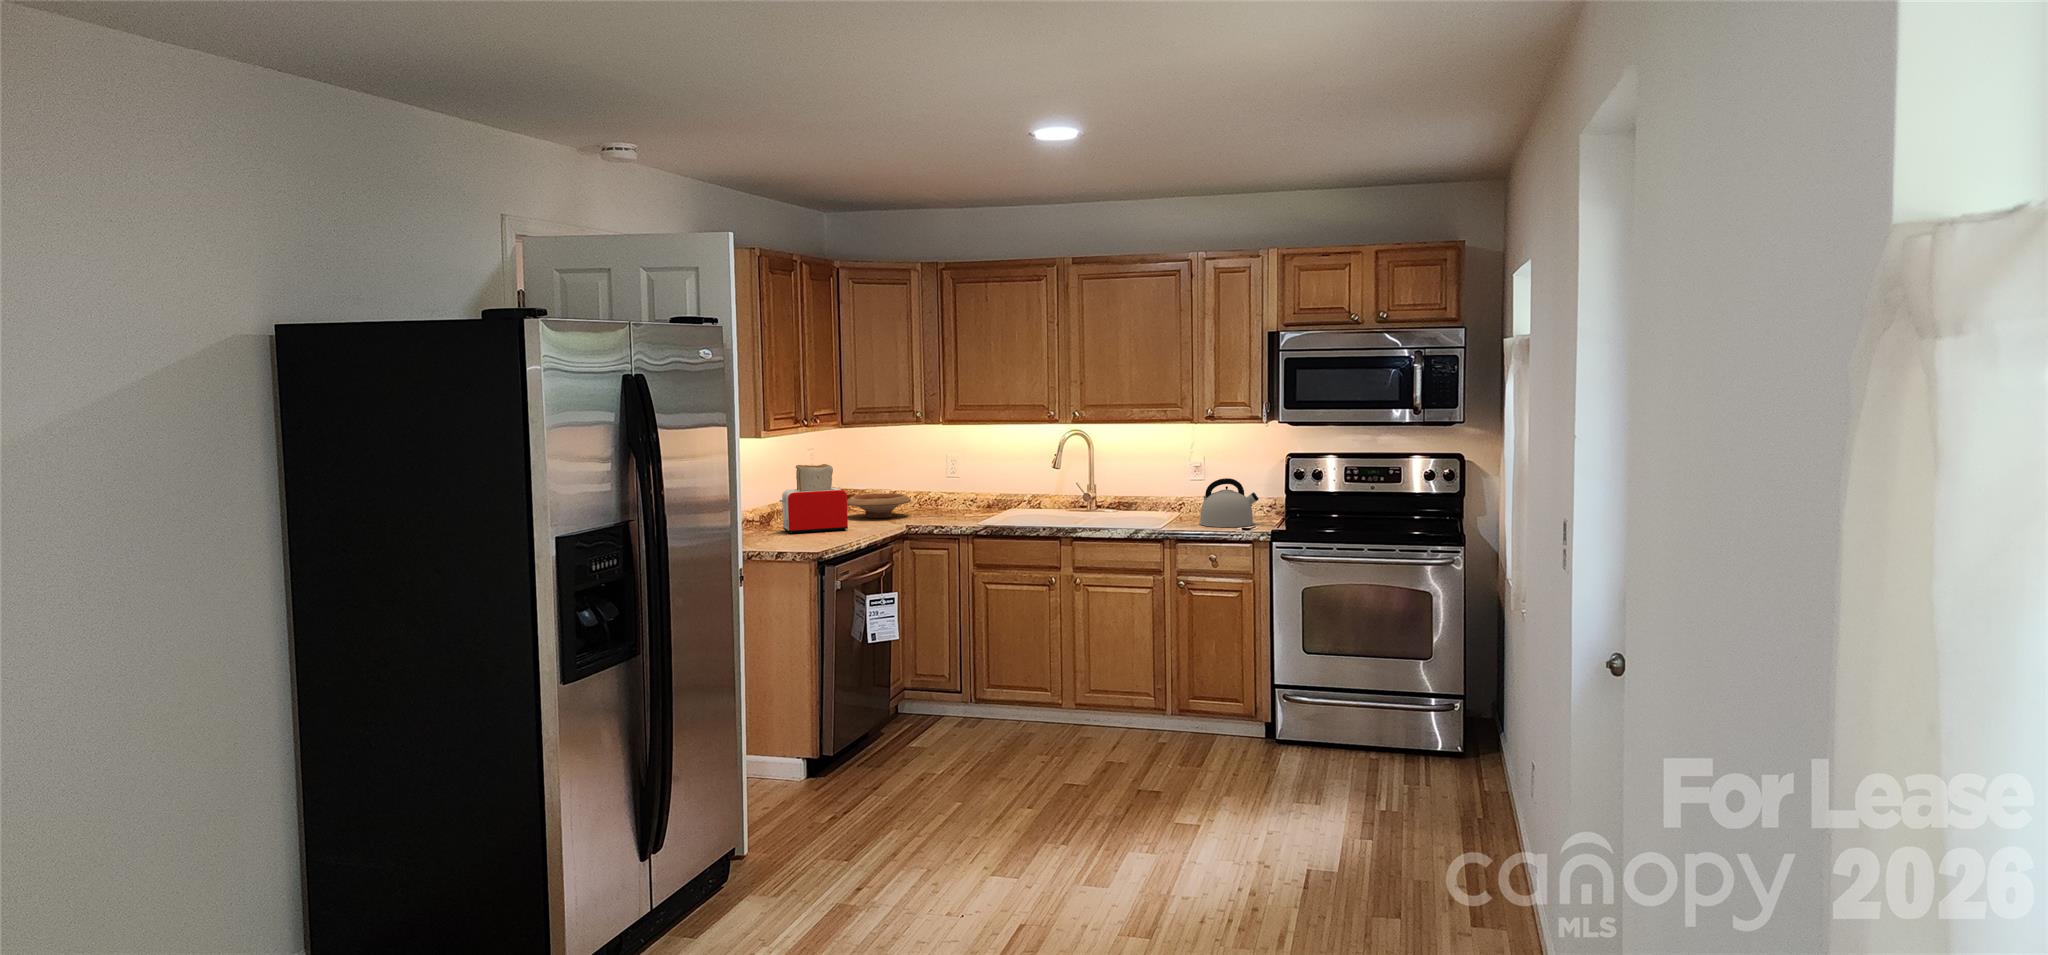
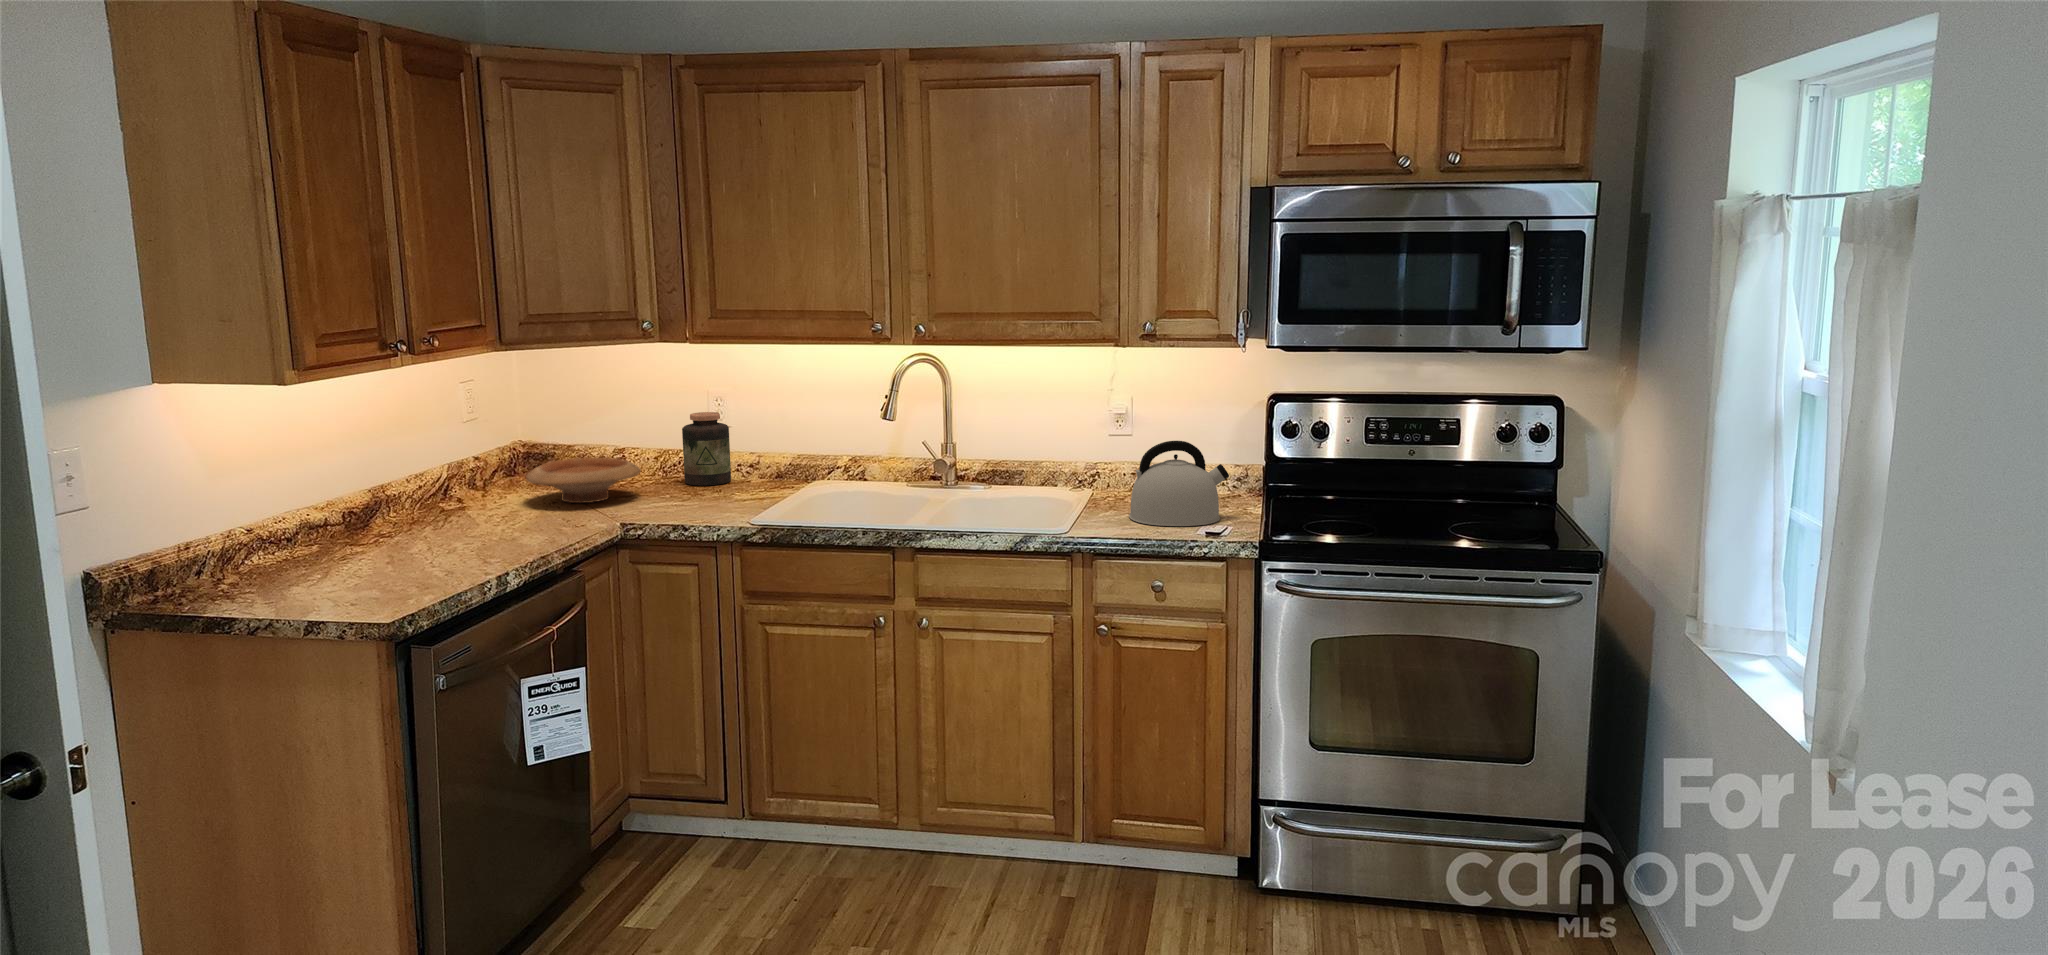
toaster: present [779,464,848,534] -> none [374,419,509,550]
jar: none [933,468,961,511] -> present [682,412,731,486]

